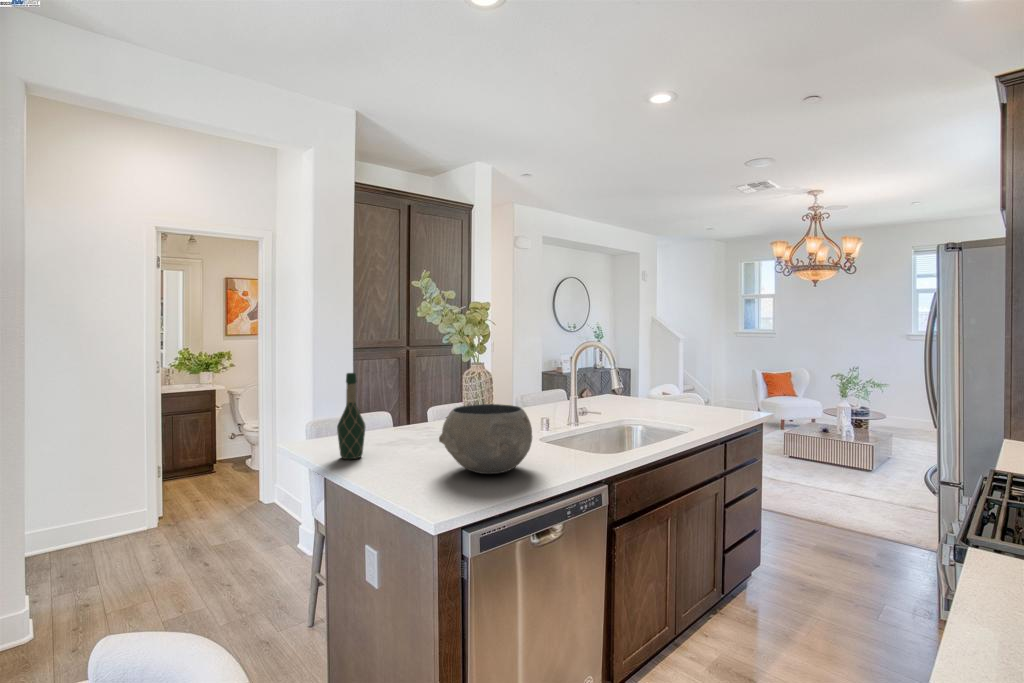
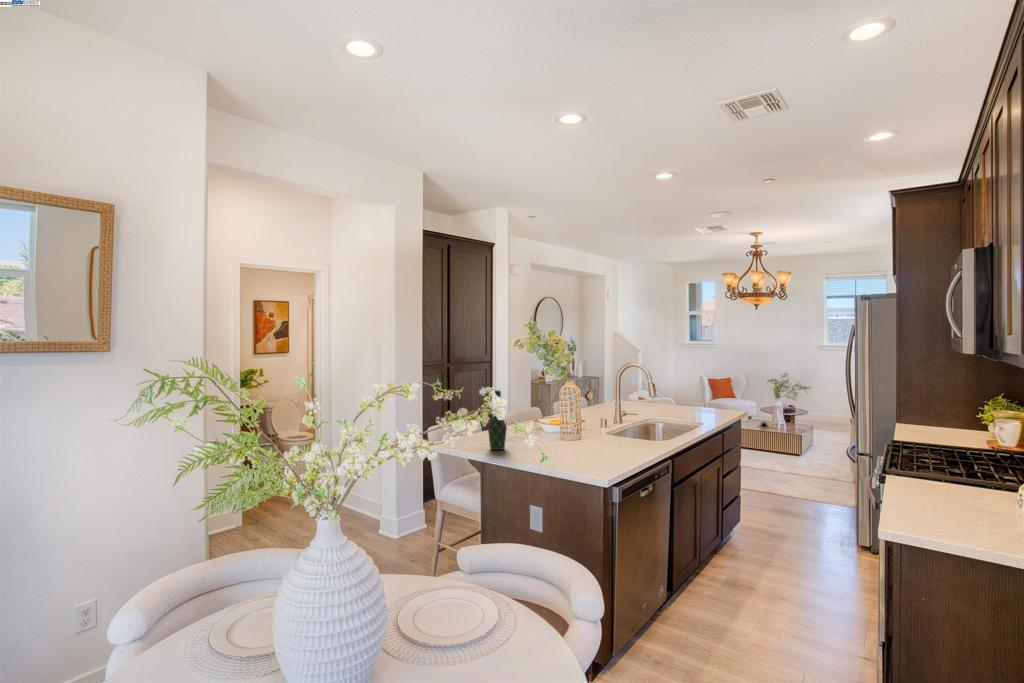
ceramic bowl: present [439,404,532,474] -> none [569,410,629,454]

